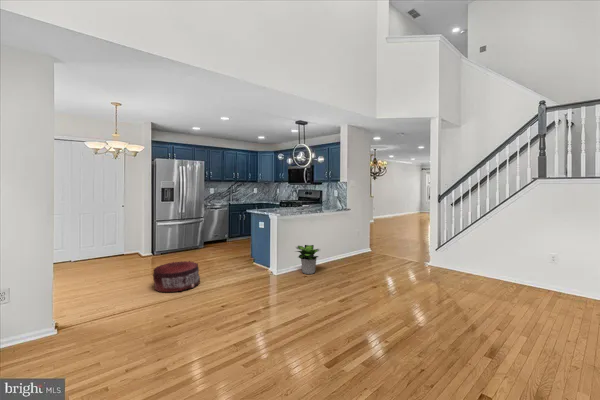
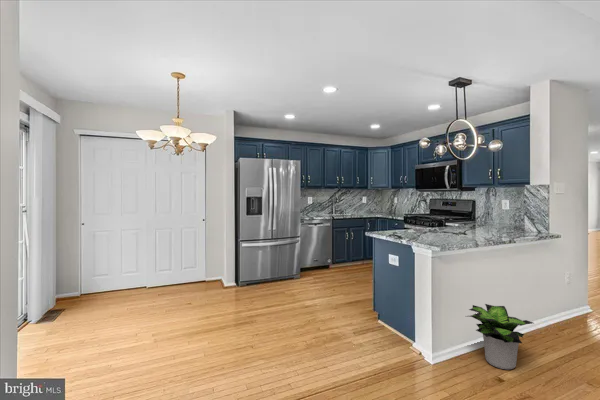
pouf: present [153,261,200,292] -> none [221,320,299,389]

